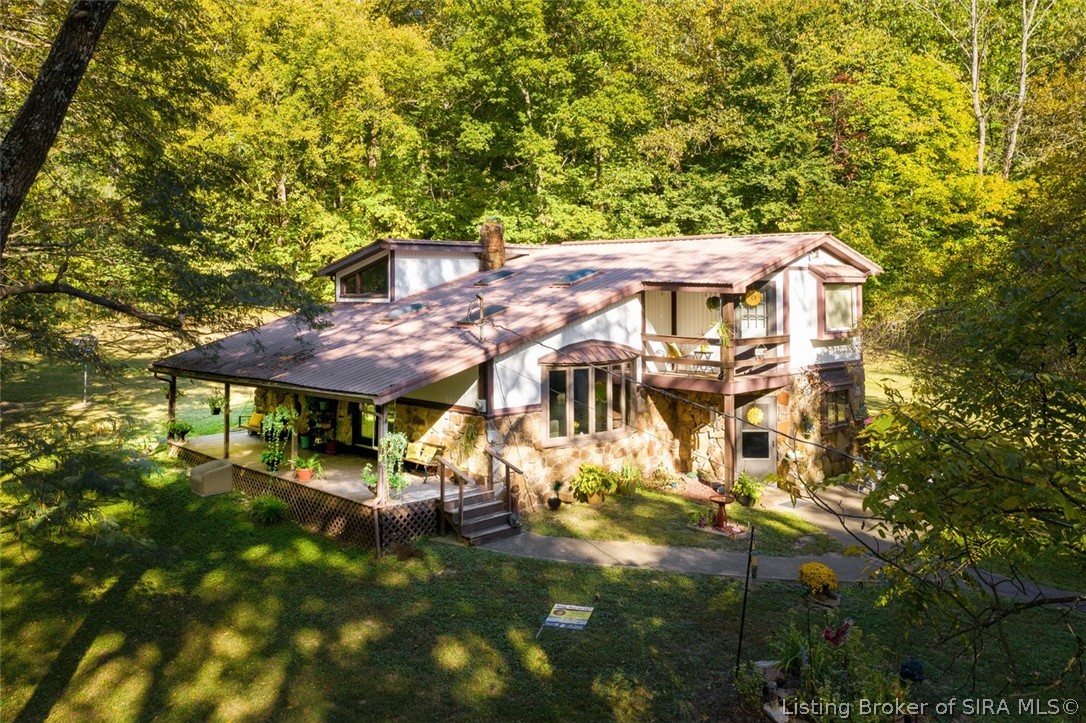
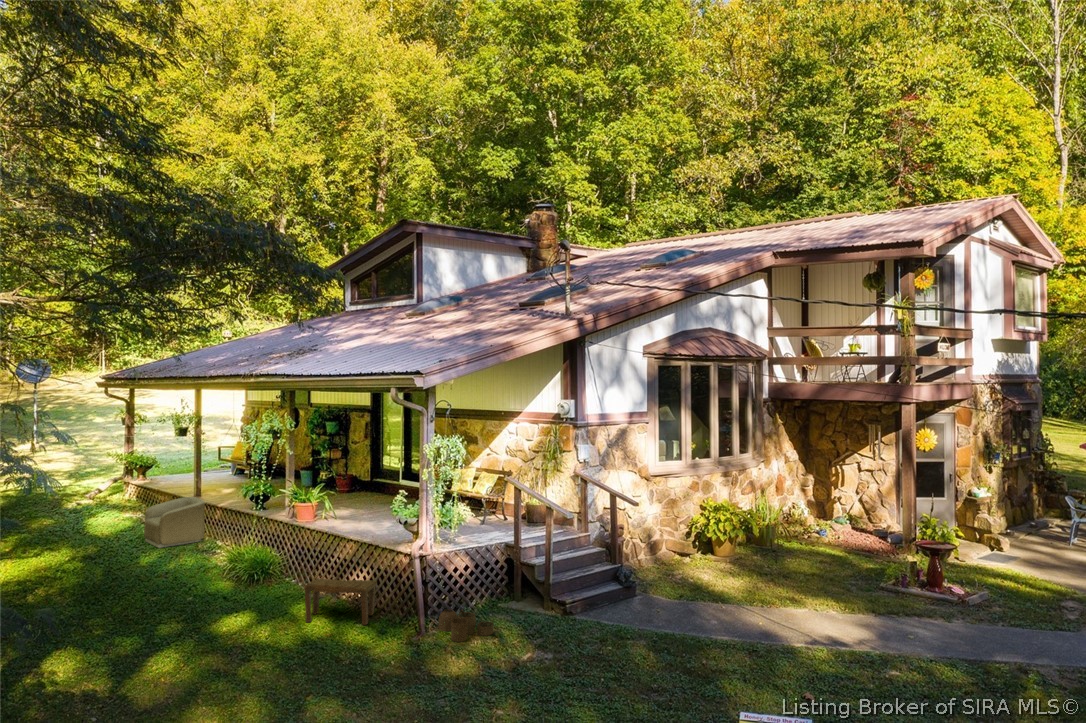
potted tree: present [547,480,564,509] -> none [659,518,688,566]
bench: none [305,522,351,551] -> present [304,579,377,625]

